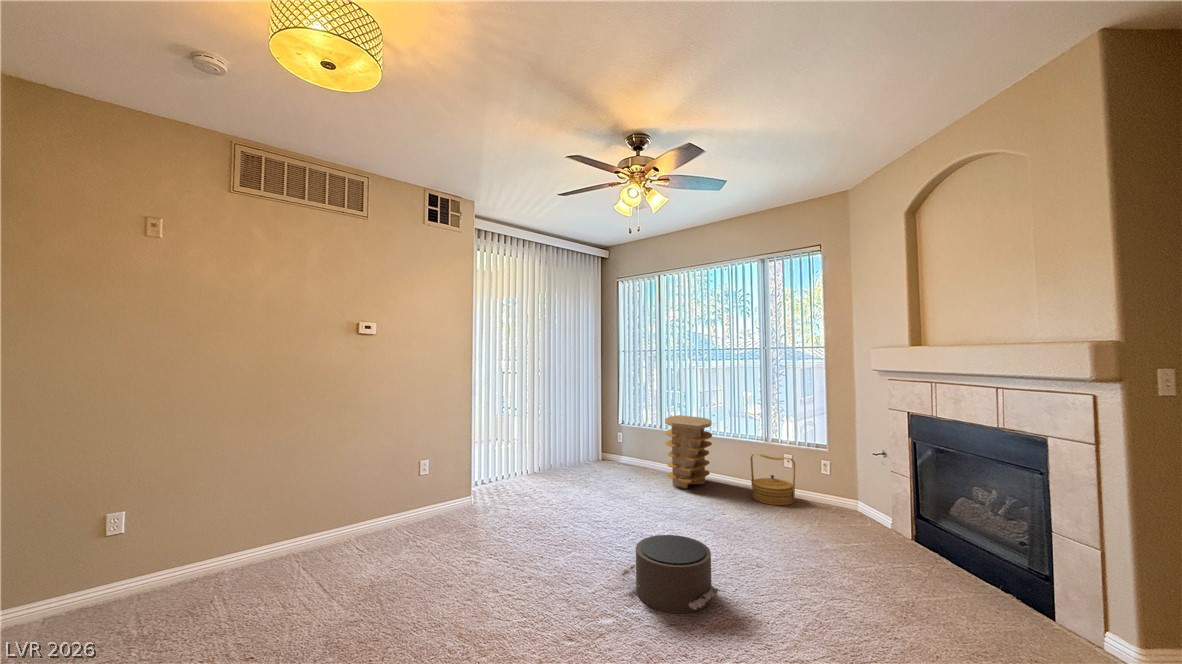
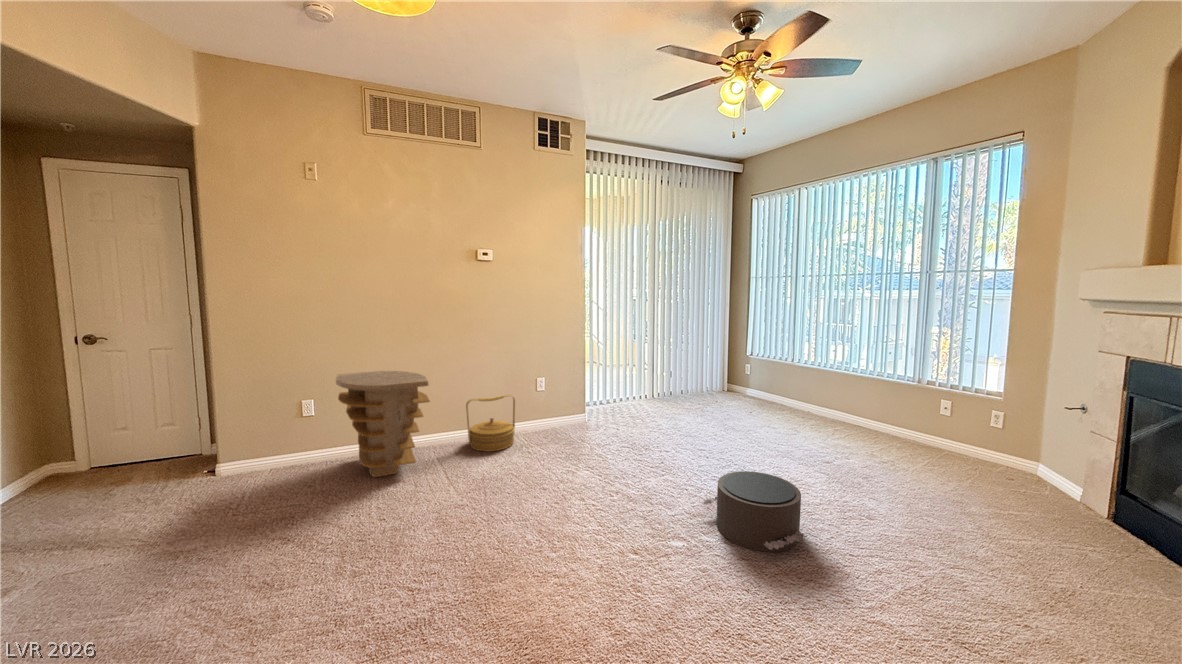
side table: present [665,415,712,488] -> present [336,371,430,478]
woven basket: present [750,453,795,505] -> present [466,395,515,452]

